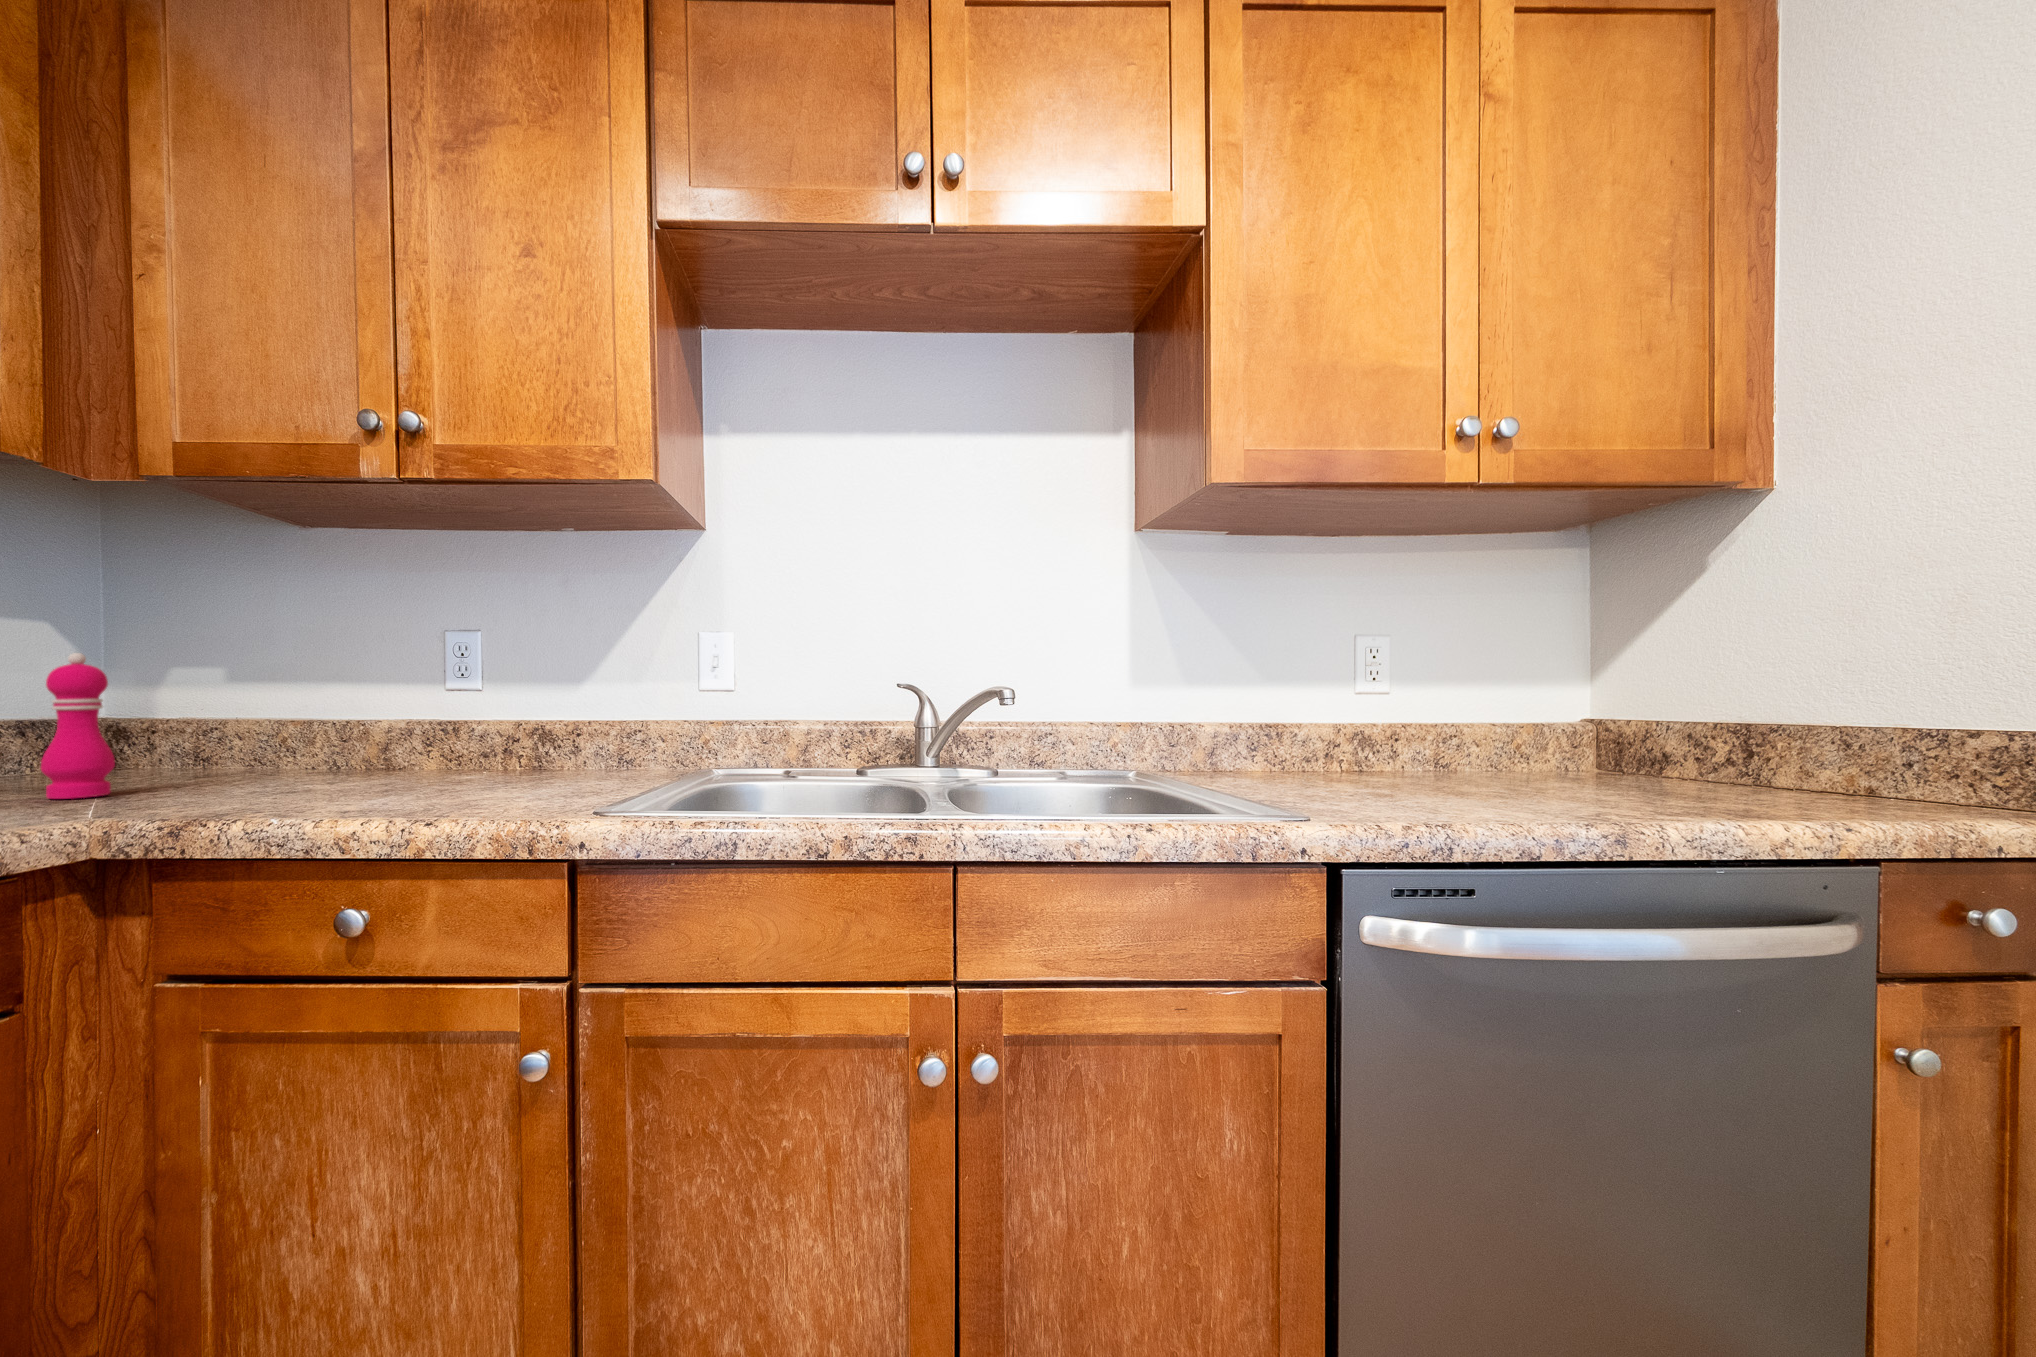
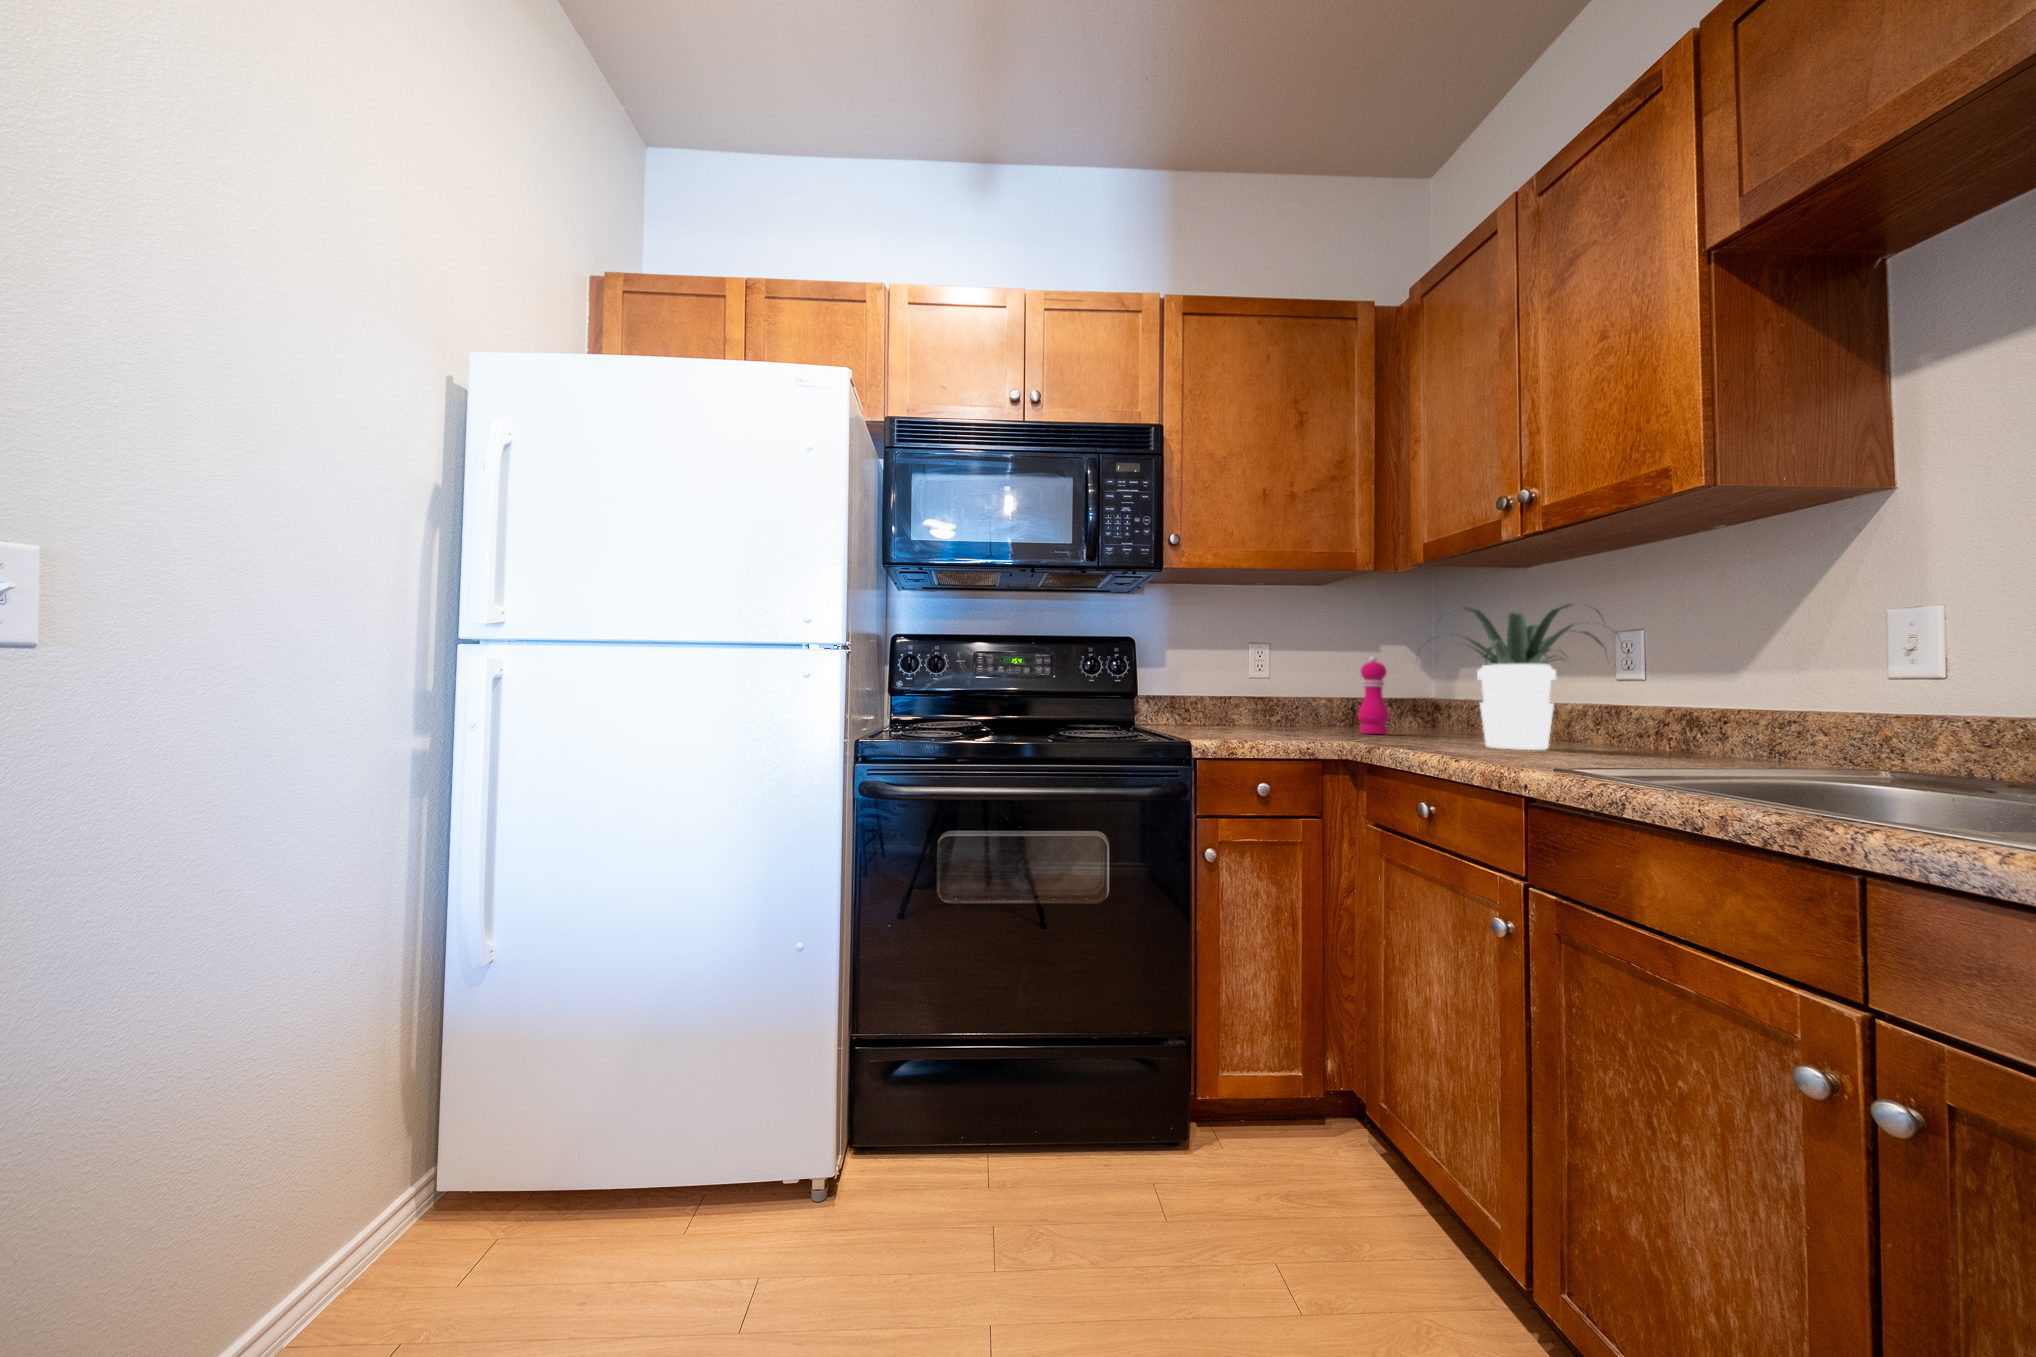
potted plant: none [243,595,536,795] -> present [1455,604,1611,750]

